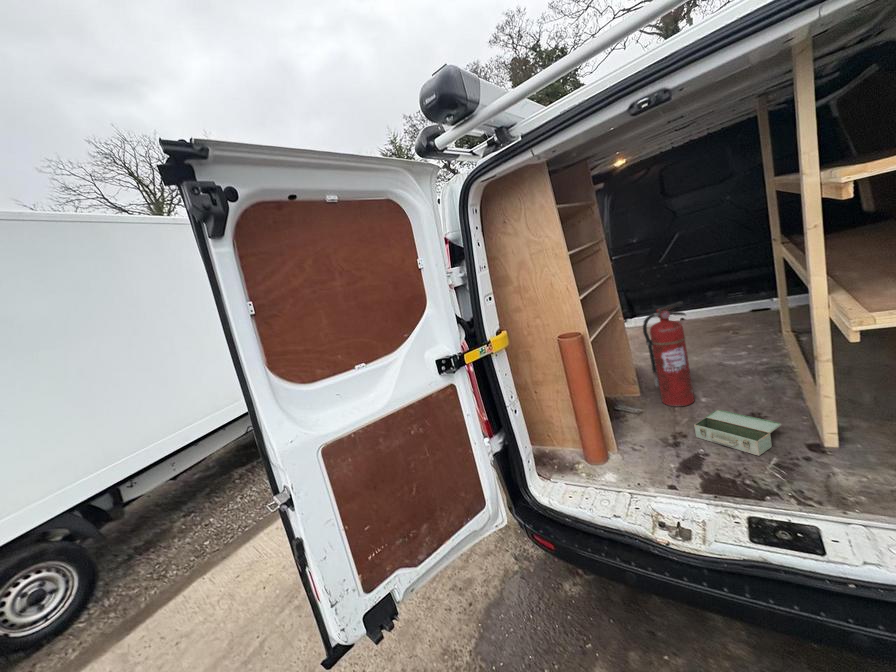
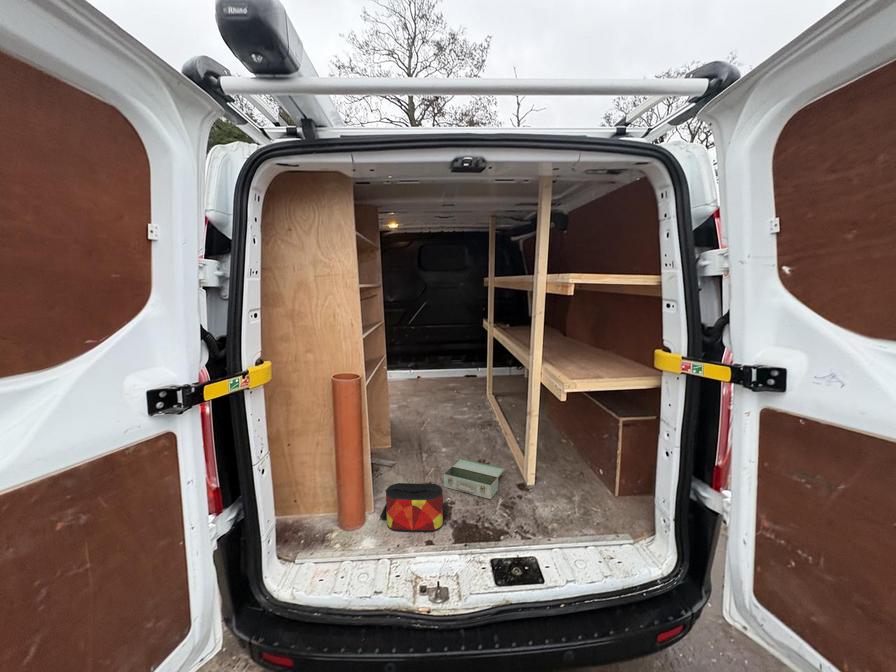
fire extinguisher: present [643,302,695,407] -> none [406,356,443,457]
bag: none [623,430,697,478] -> present [380,483,448,532]

